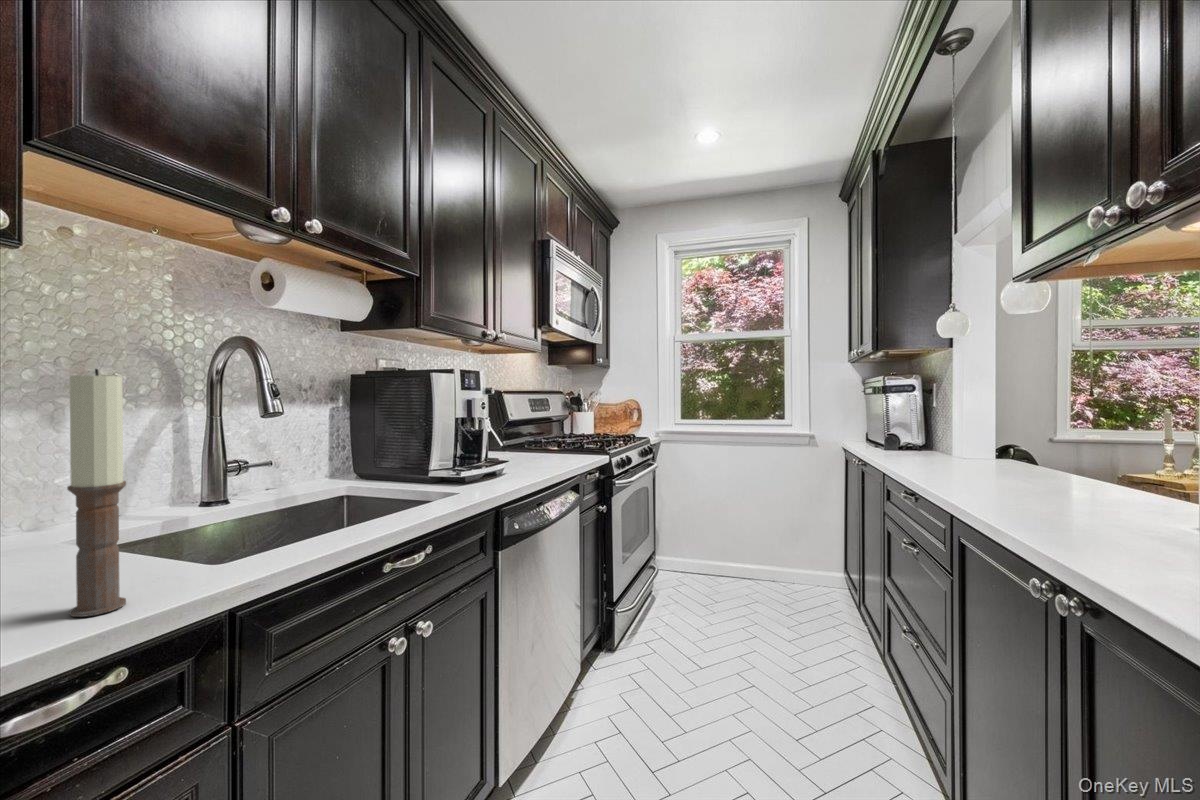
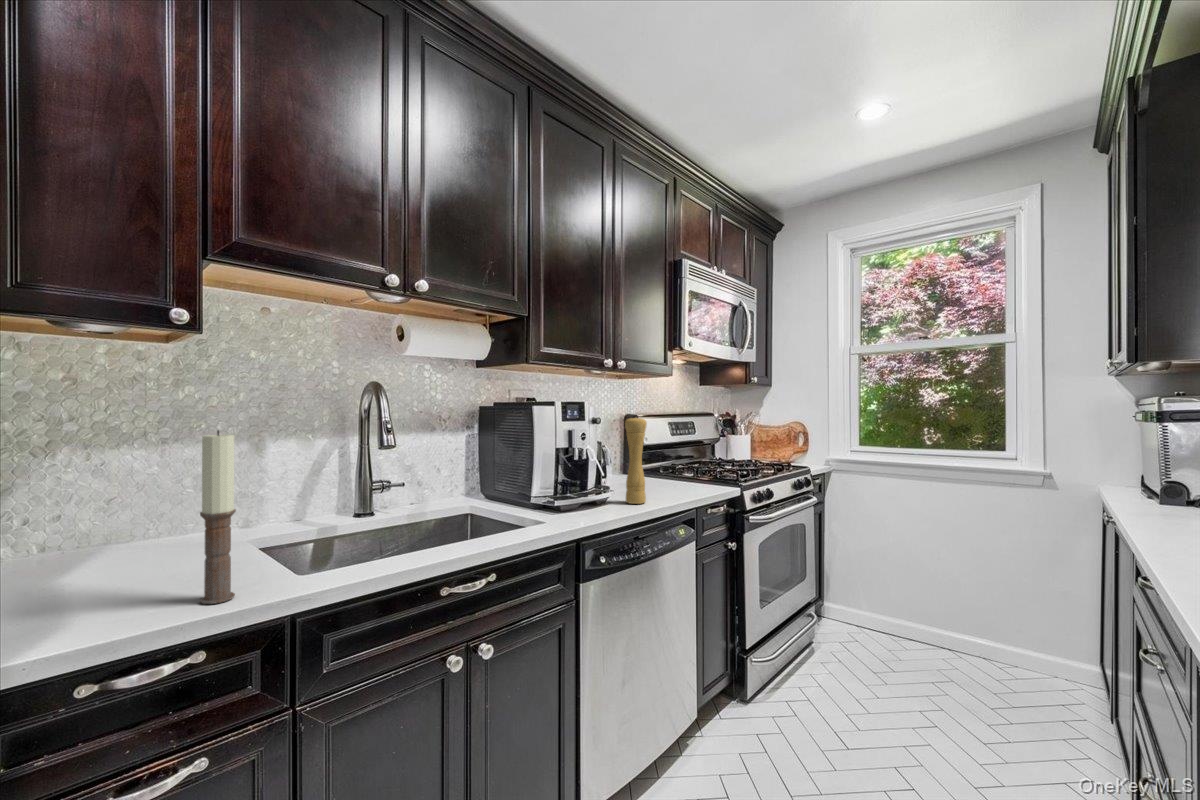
pepper mill: none [520,386,542,472] -> present [625,417,647,504]

